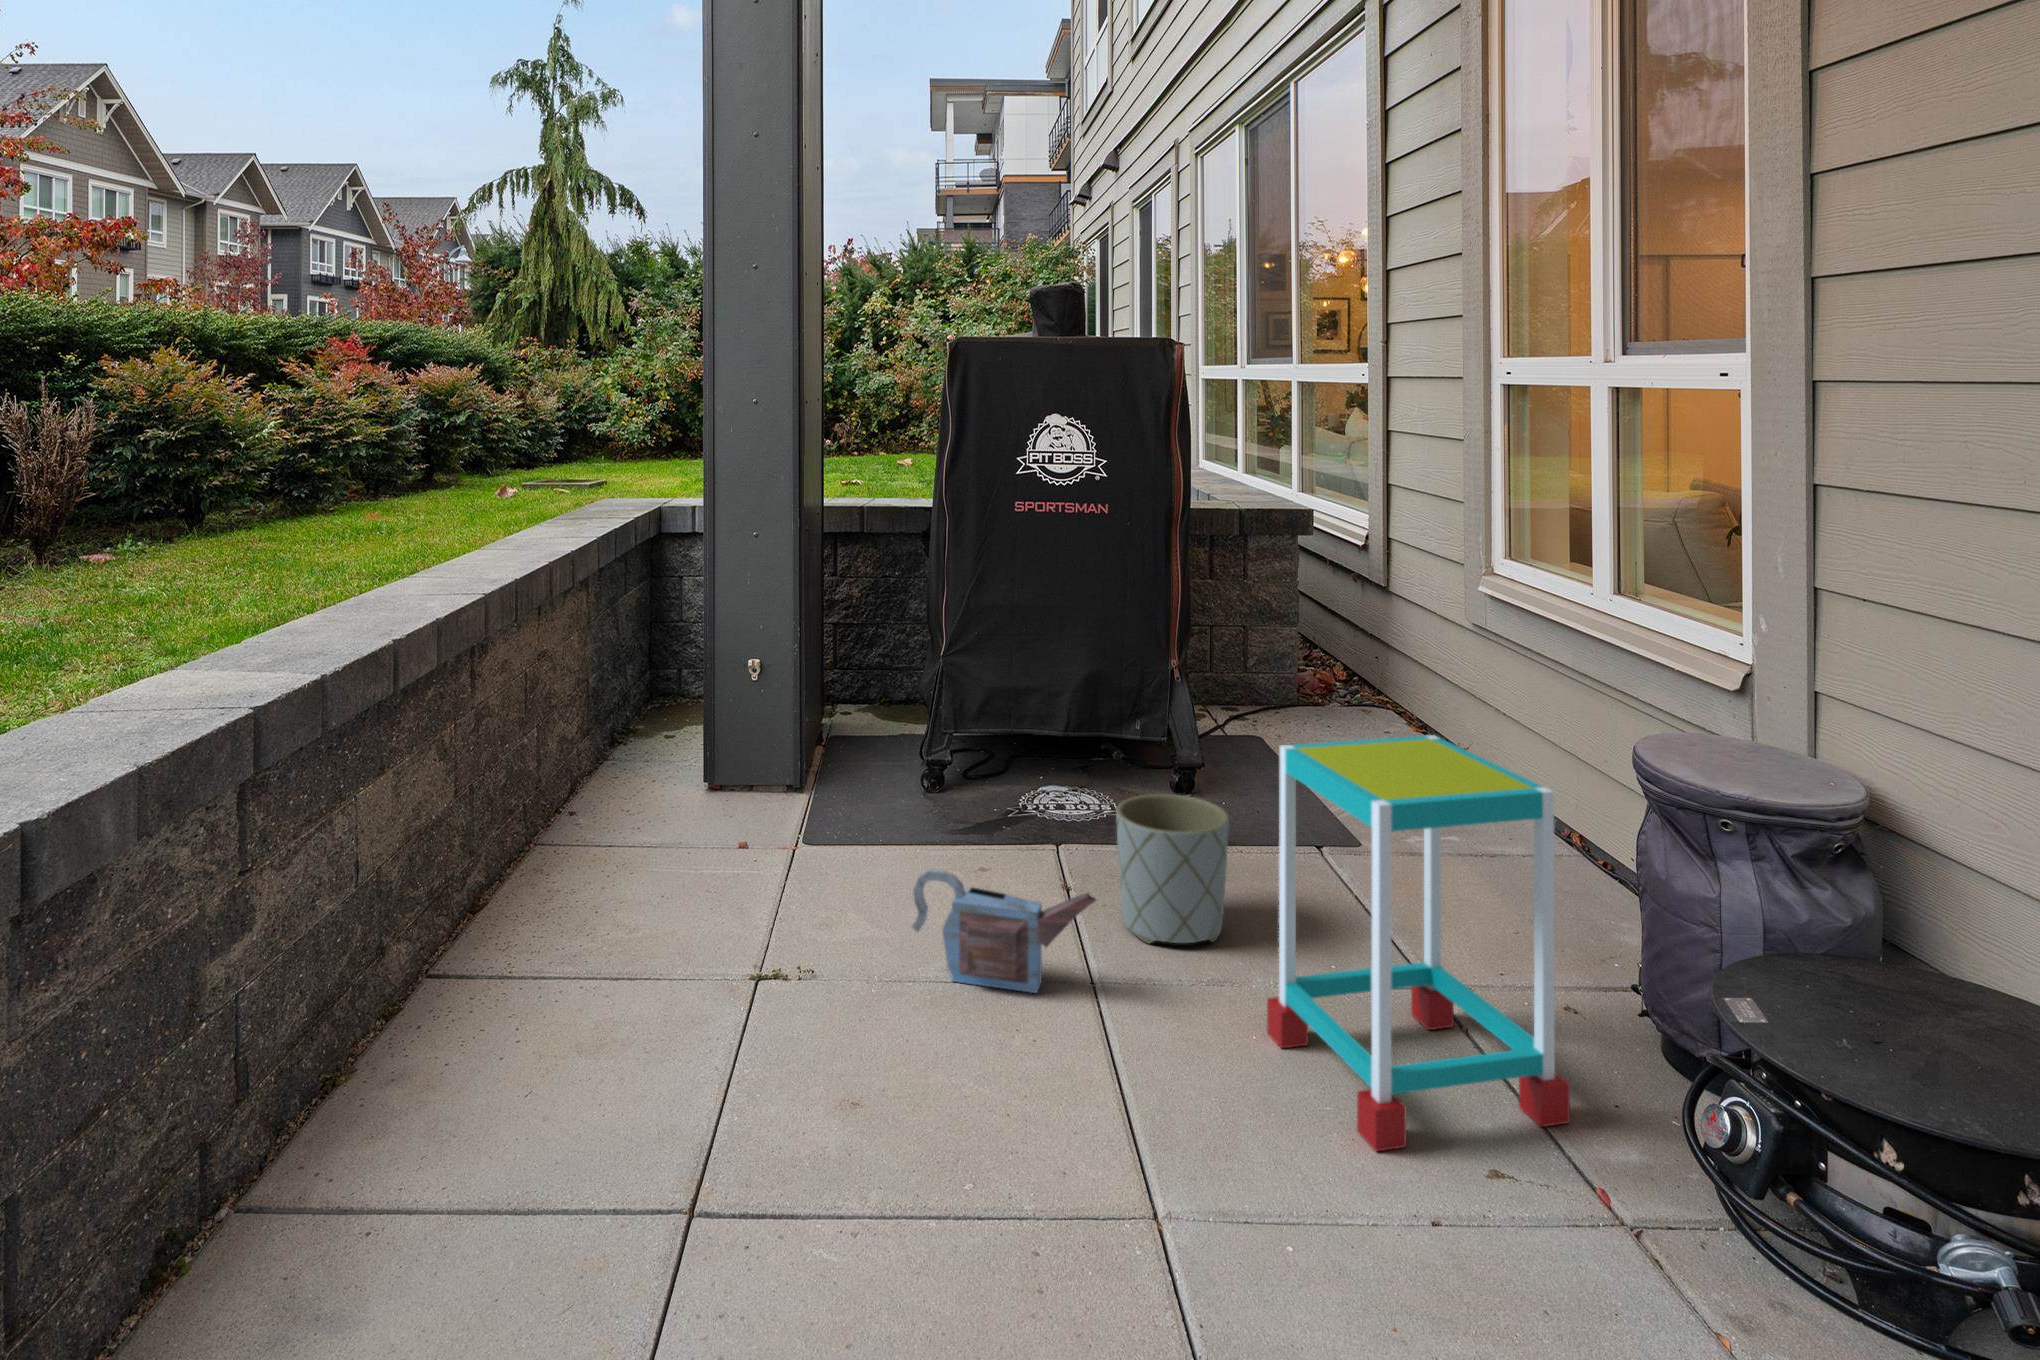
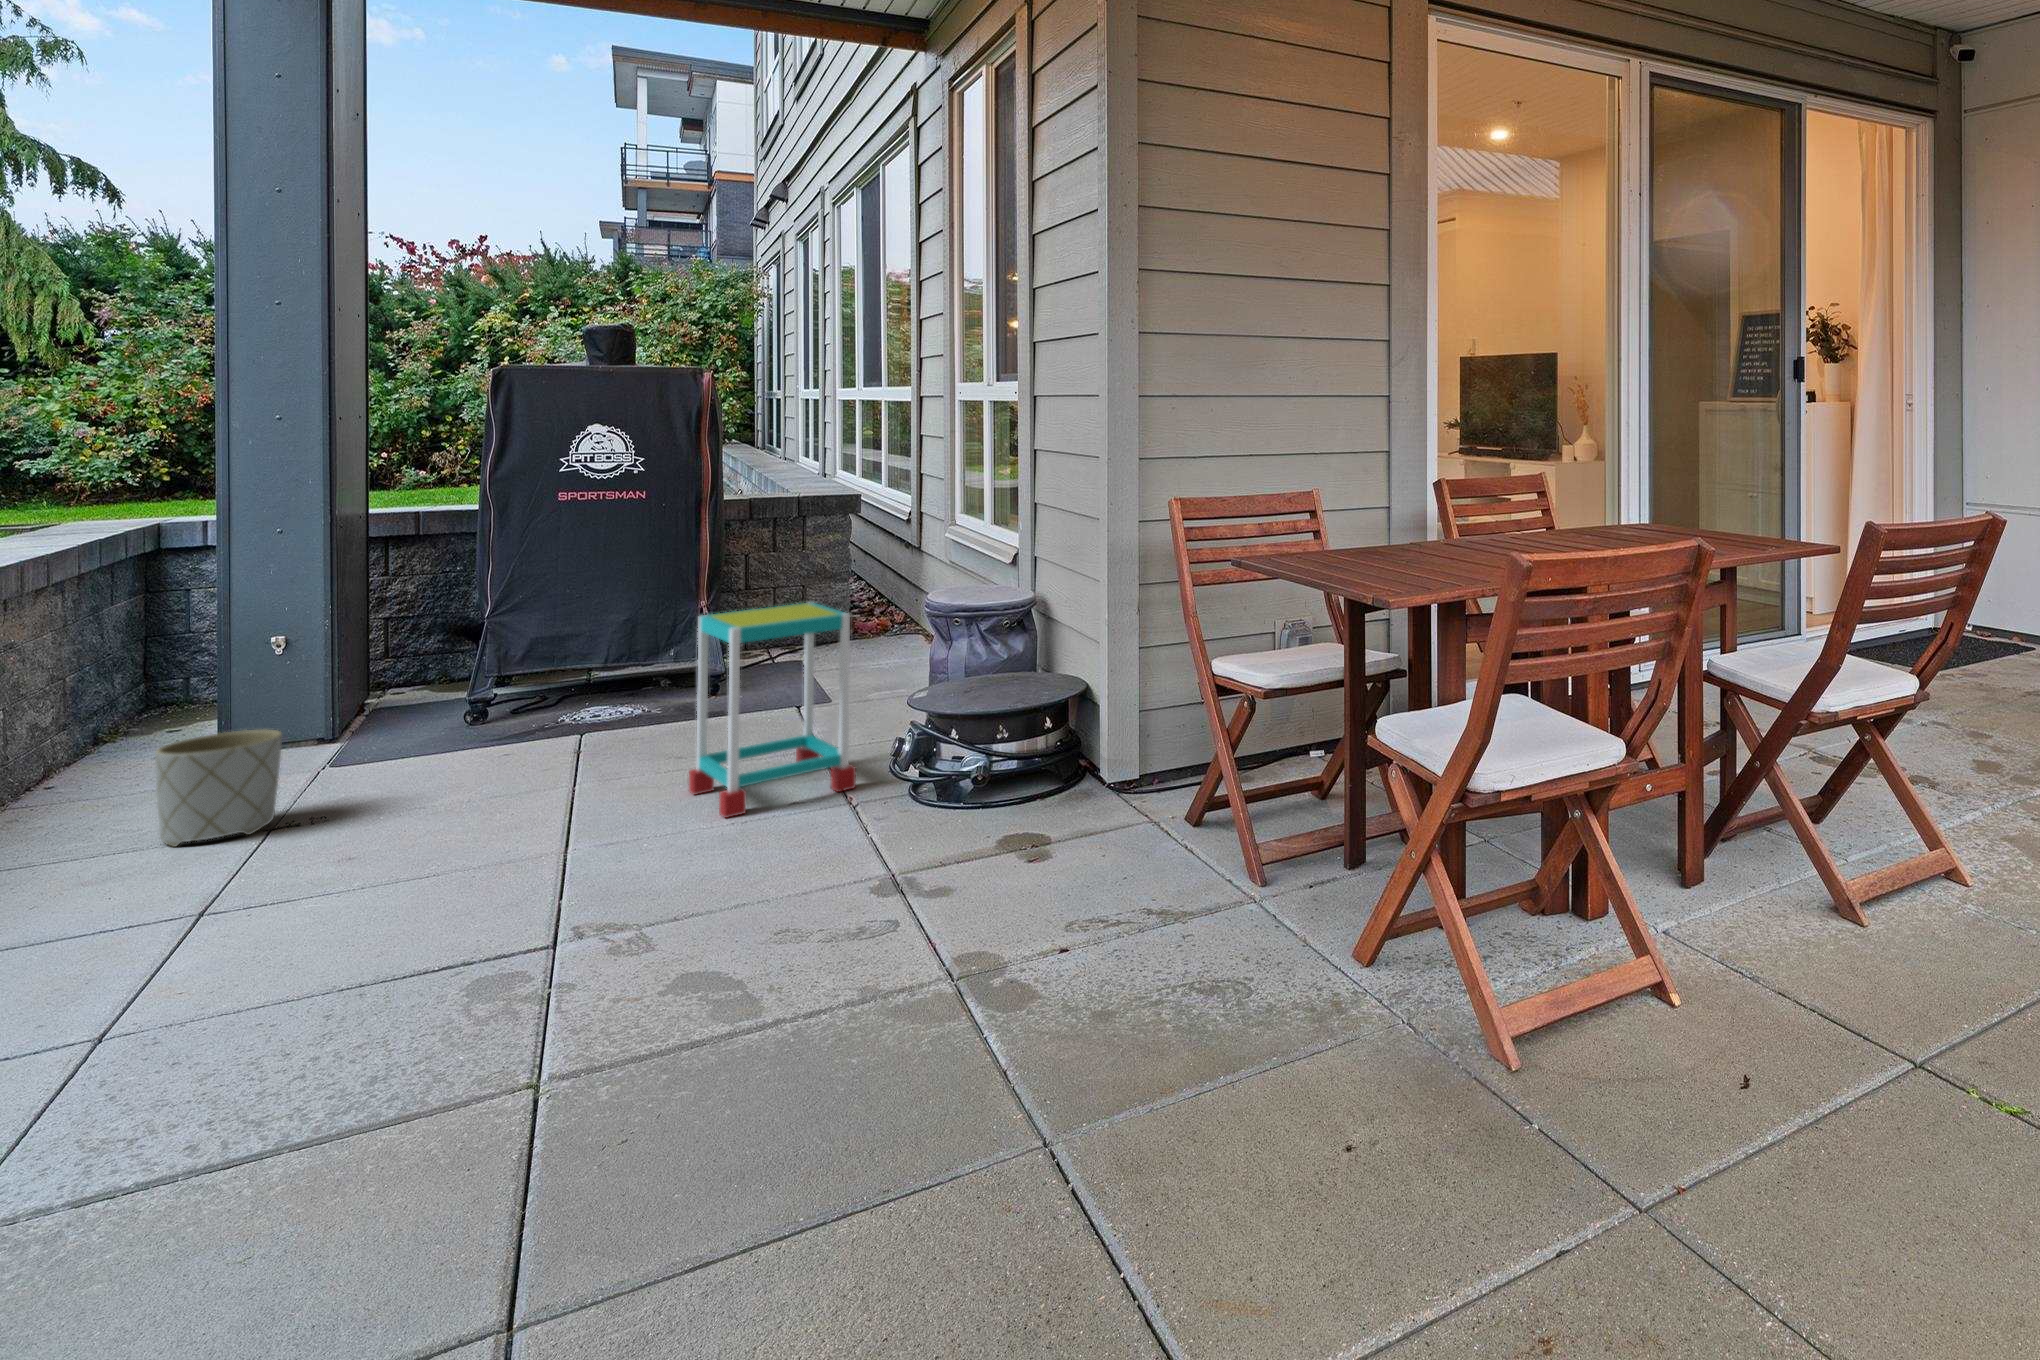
planter: present [1116,794,1229,943] -> present [155,730,282,847]
watering can: present [912,869,1096,993] -> none [411,732,569,812]

